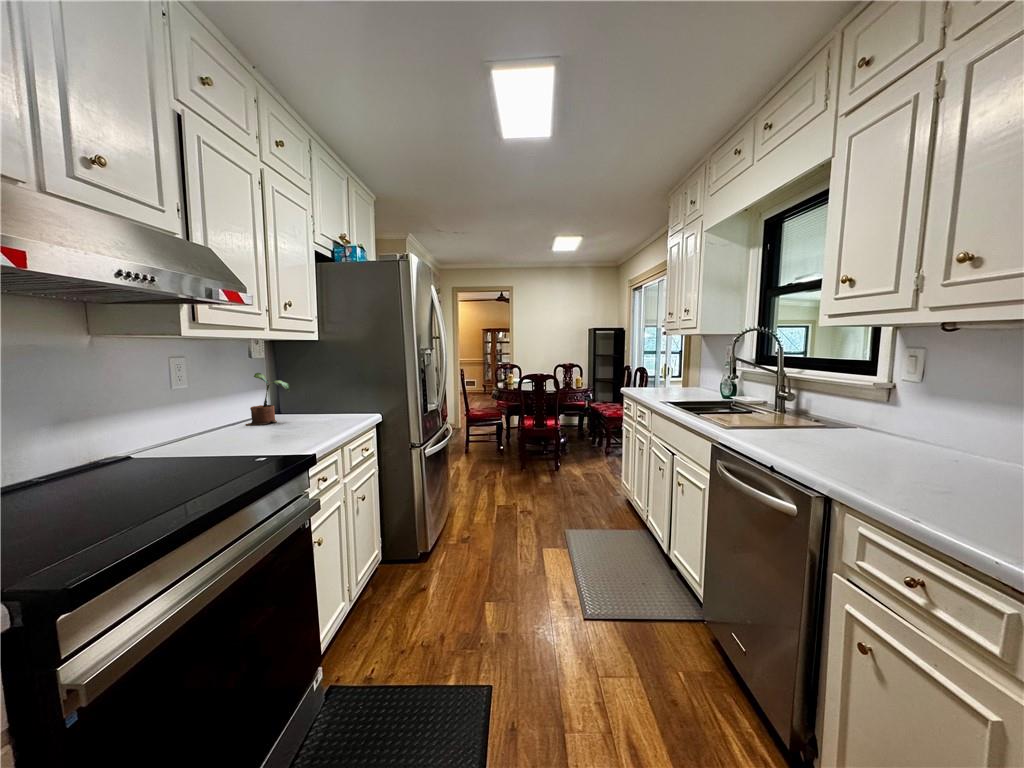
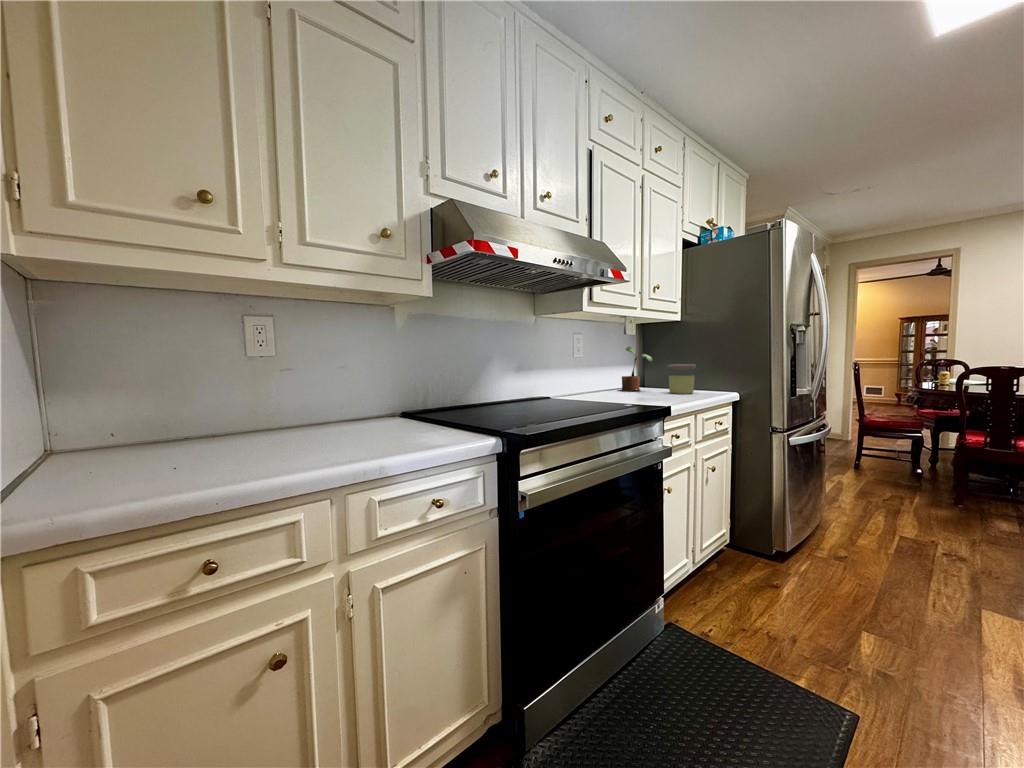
jar: none [307,390,340,424] -> present [667,364,696,394]

